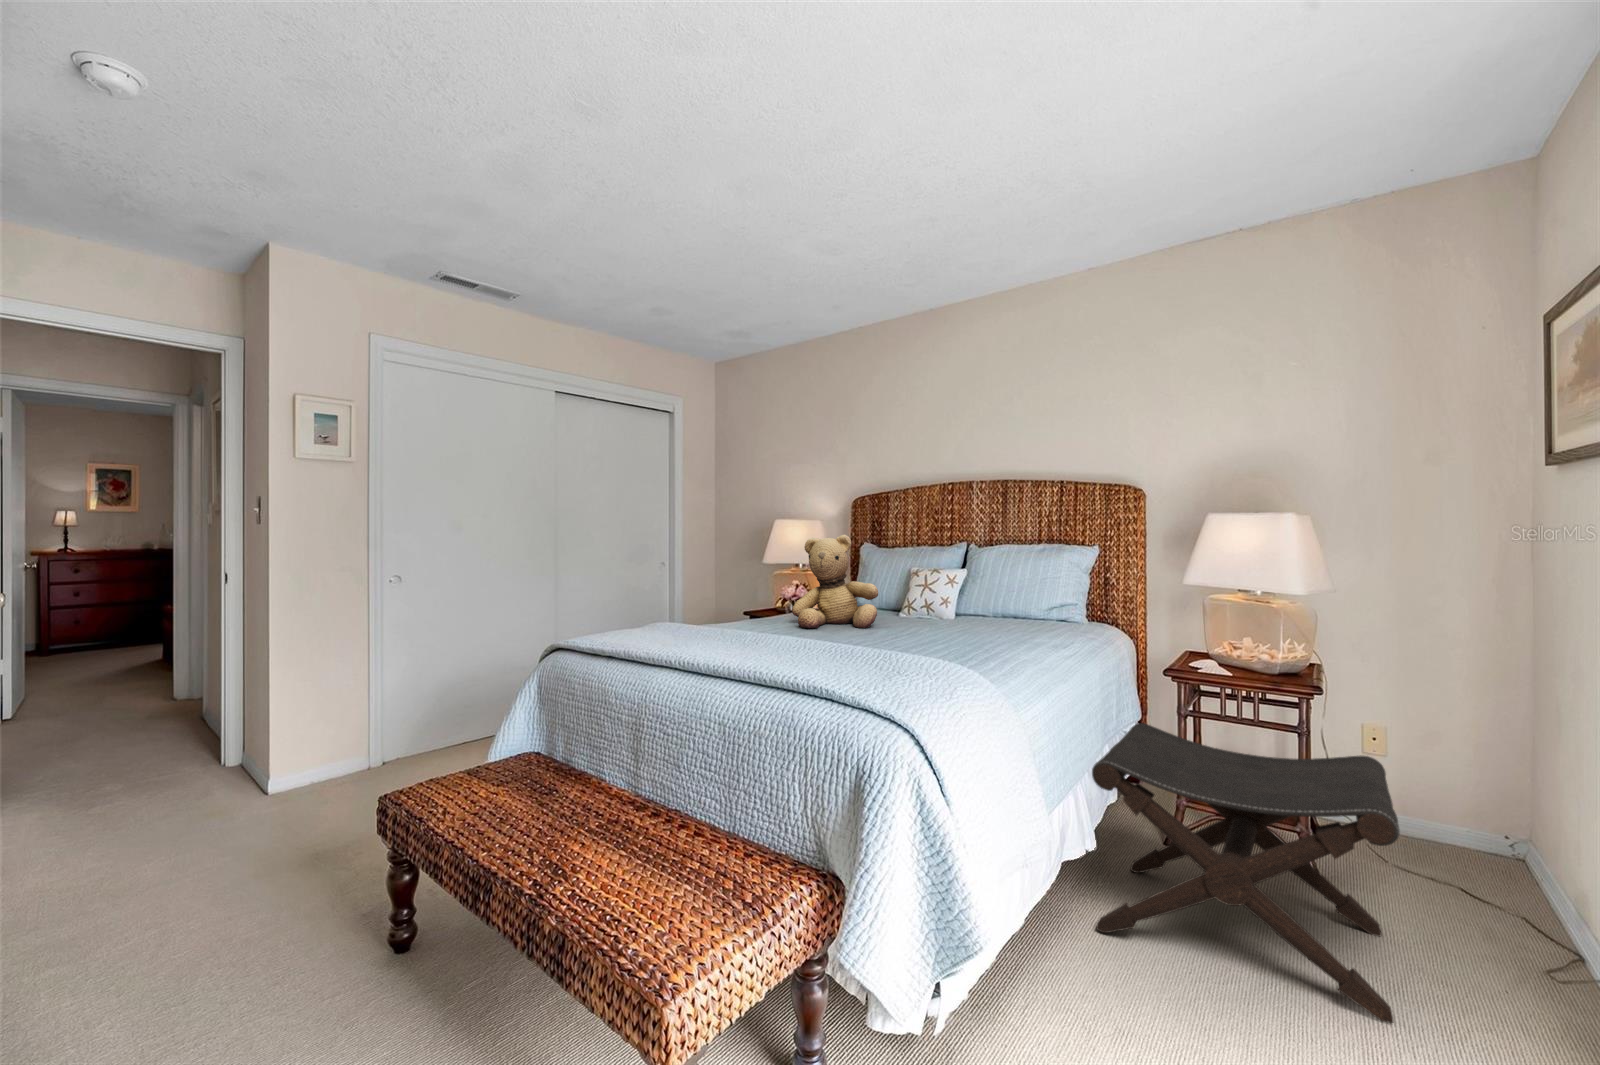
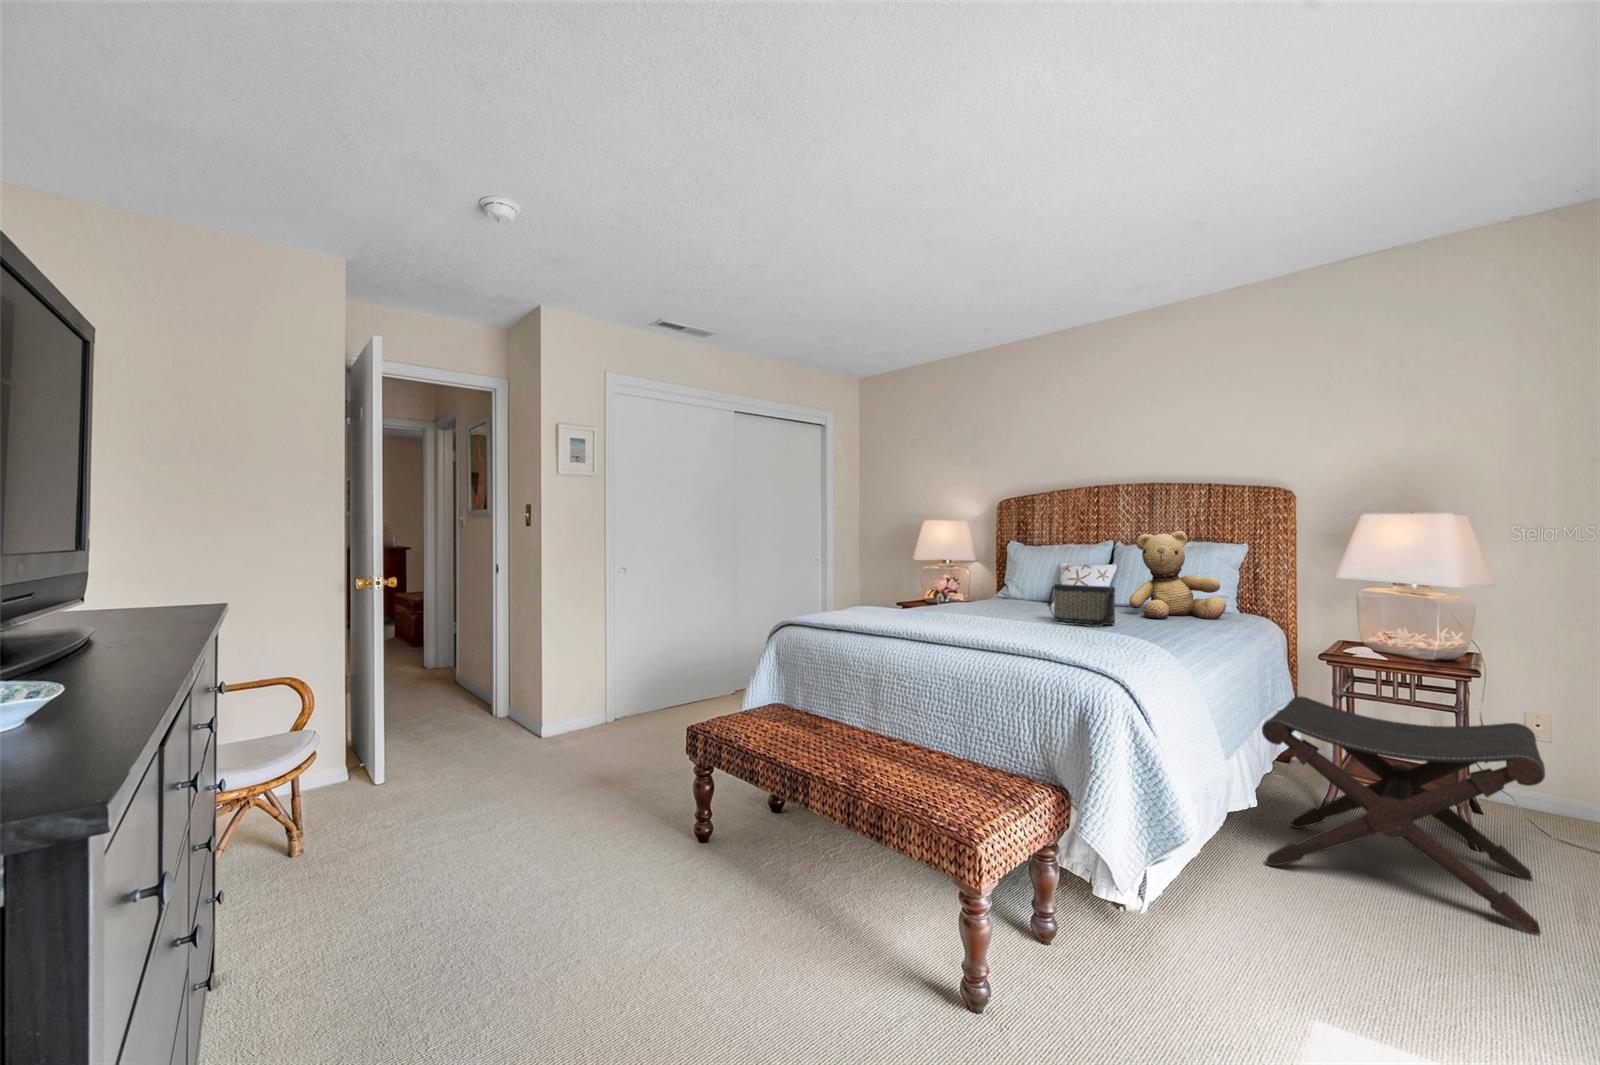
teddy bear: present [792,535,878,628] -> present [1129,531,1226,619]
handbag: none [875,595,947,645] -> present [1048,584,1115,626]

